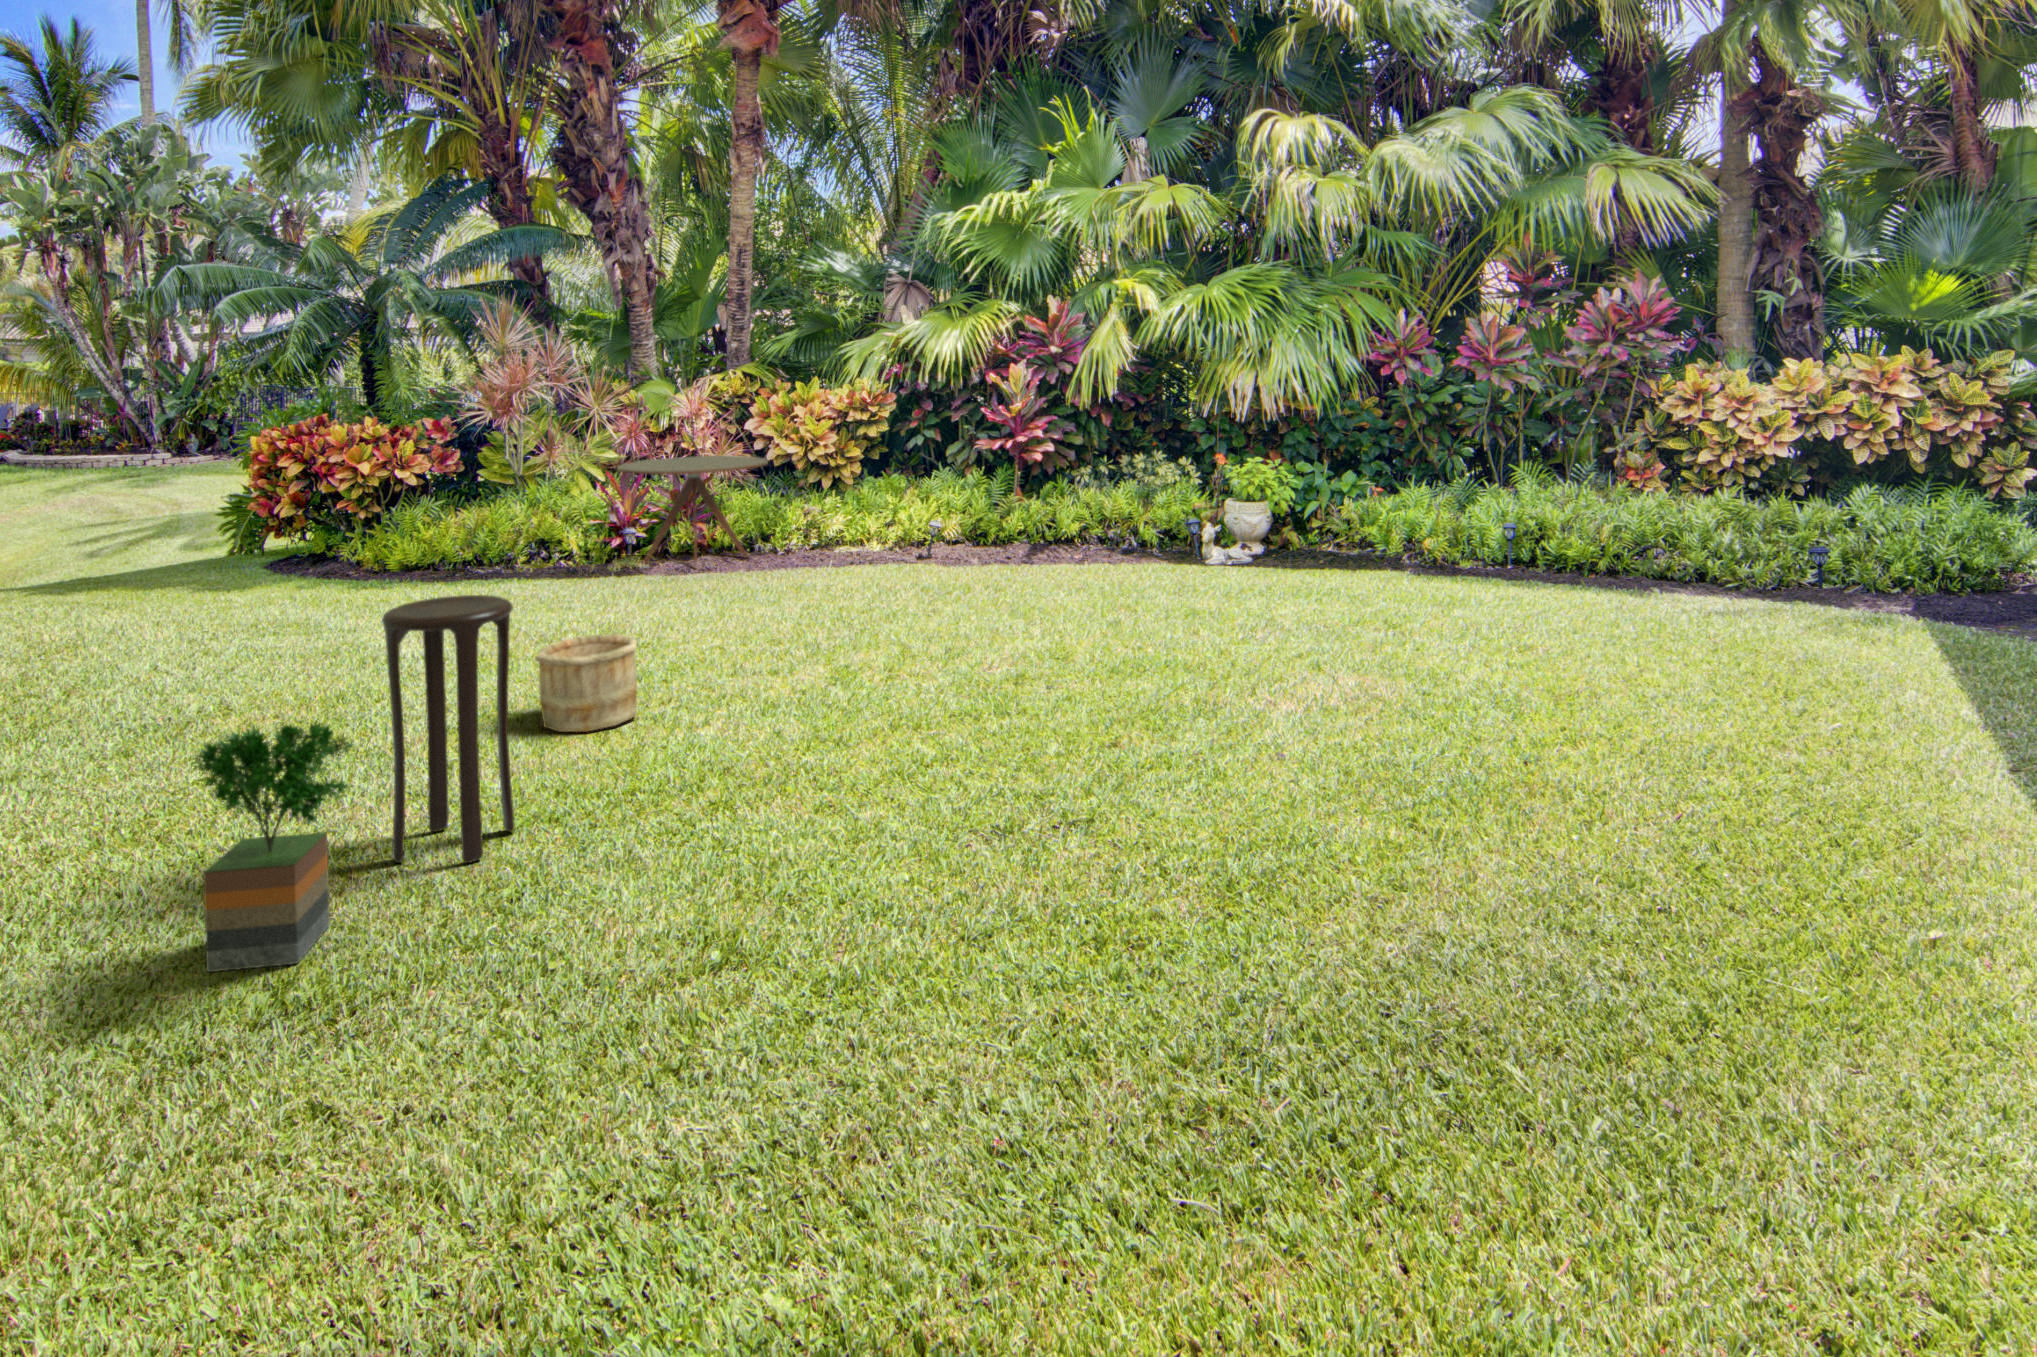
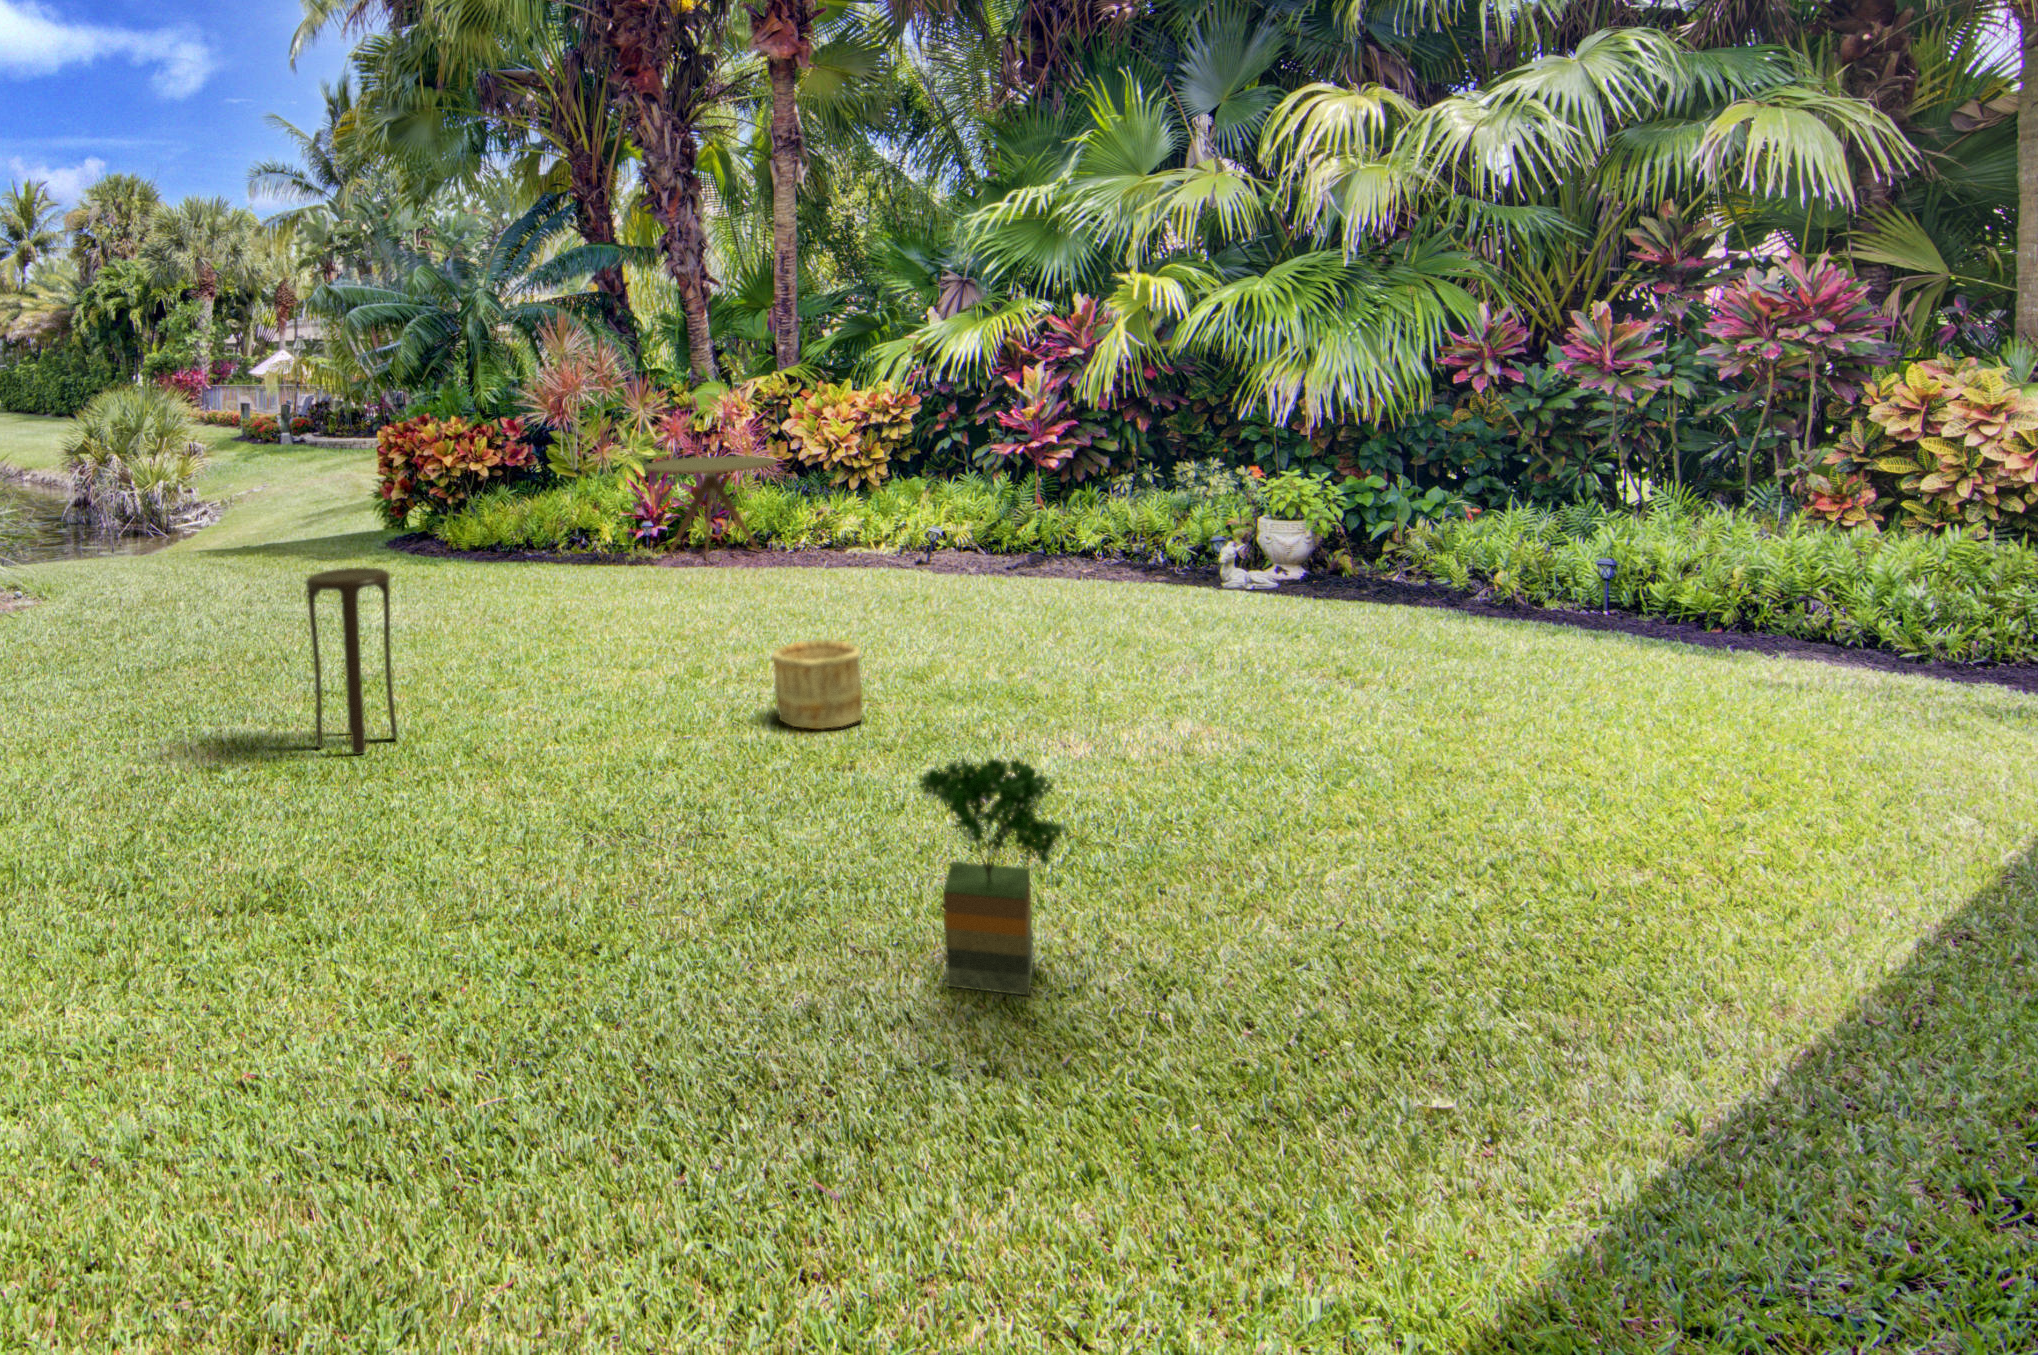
wooden bucket: present [535,634,637,732] -> present [771,640,862,729]
potted tree: present [192,722,352,972] -> present [918,758,1065,995]

